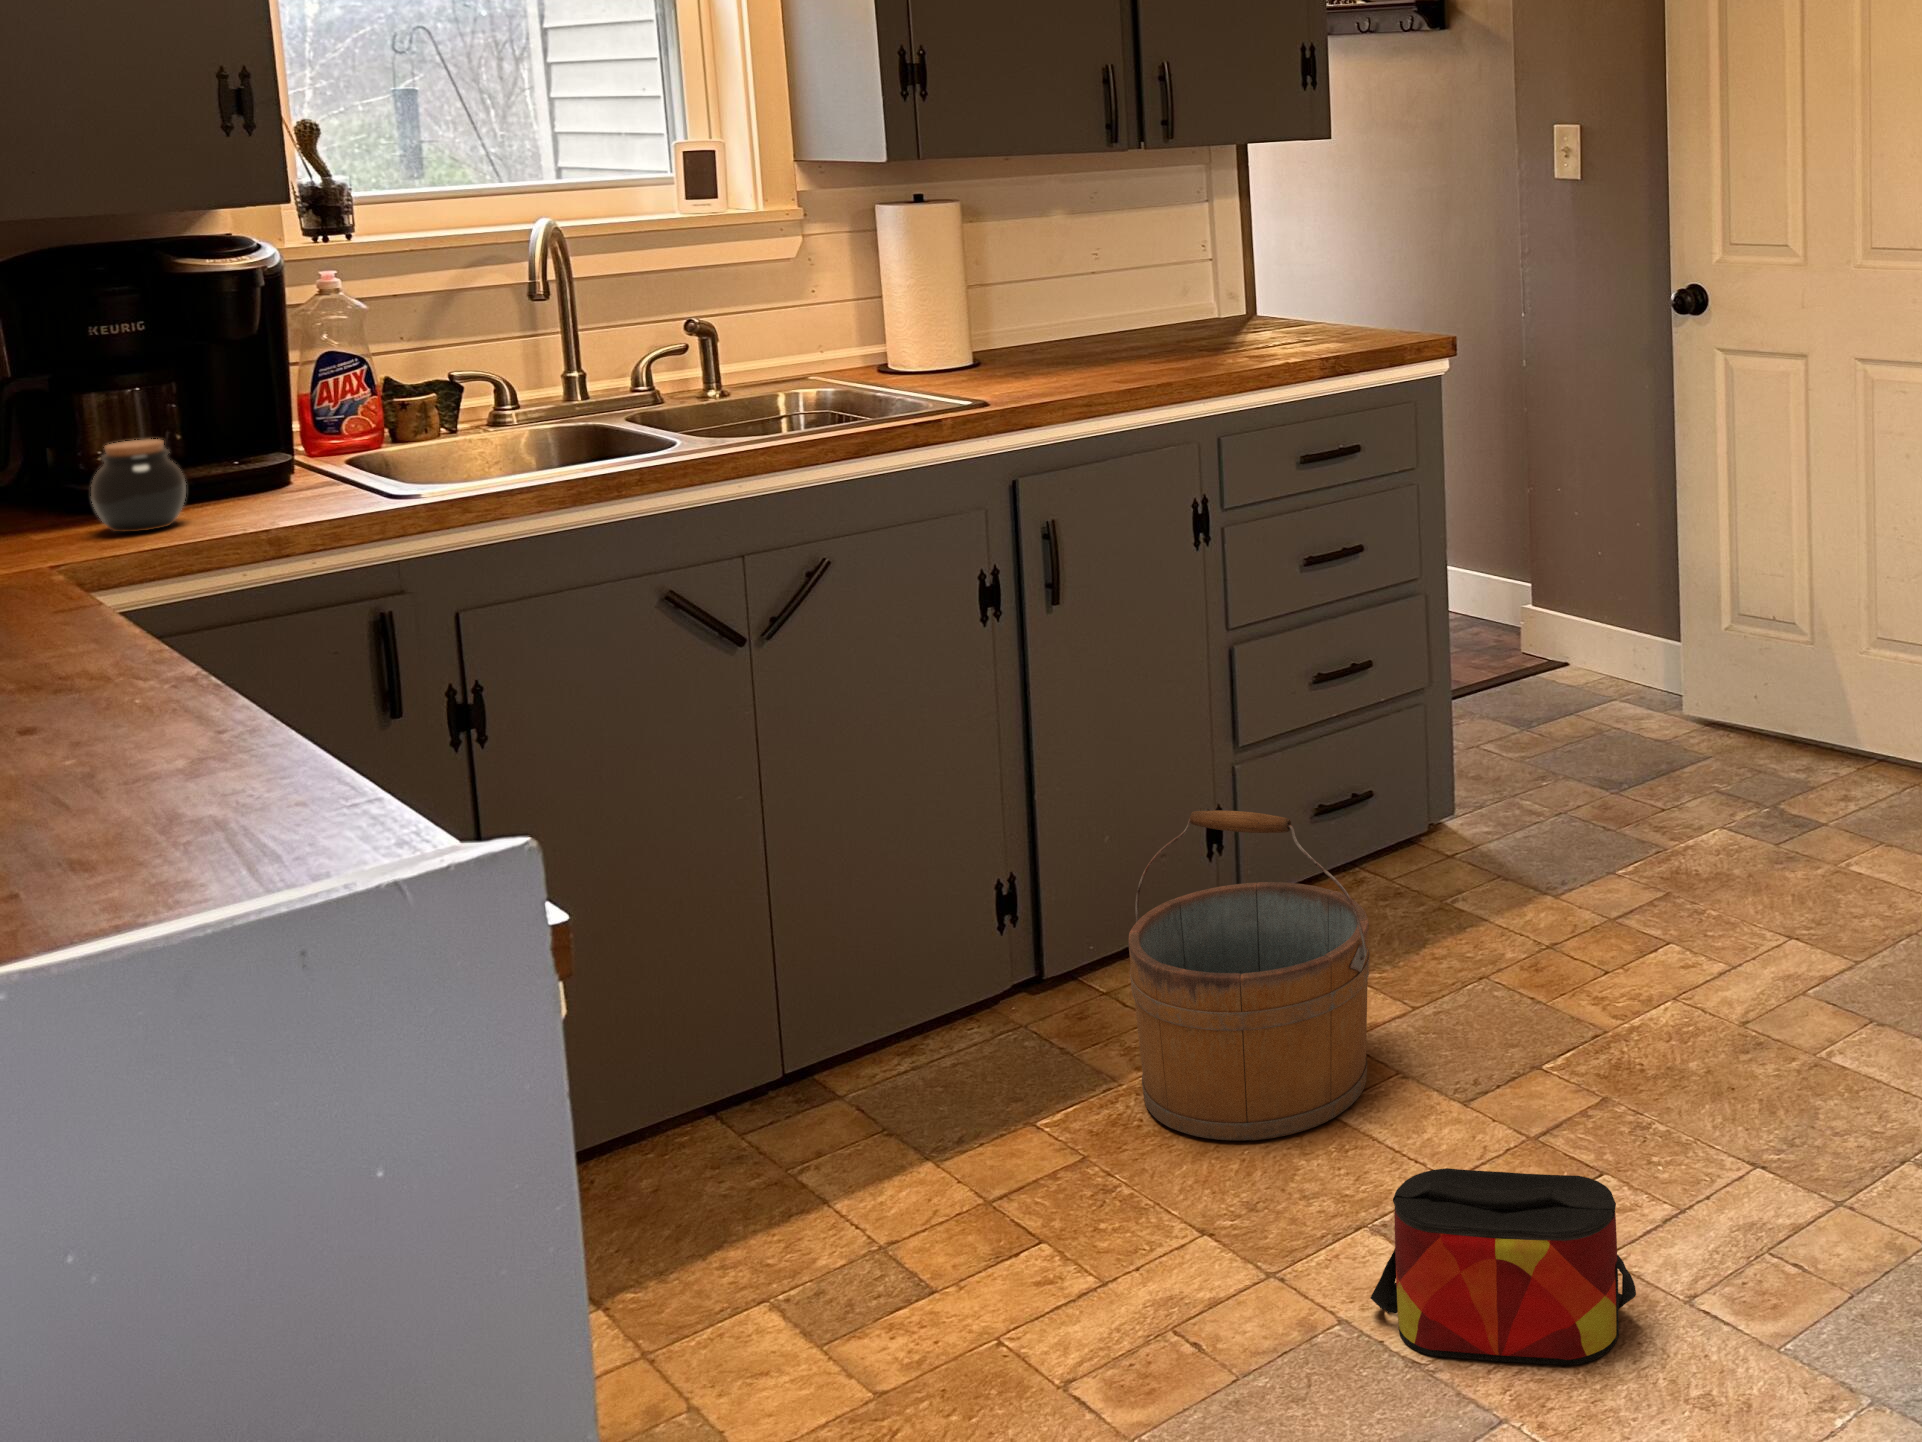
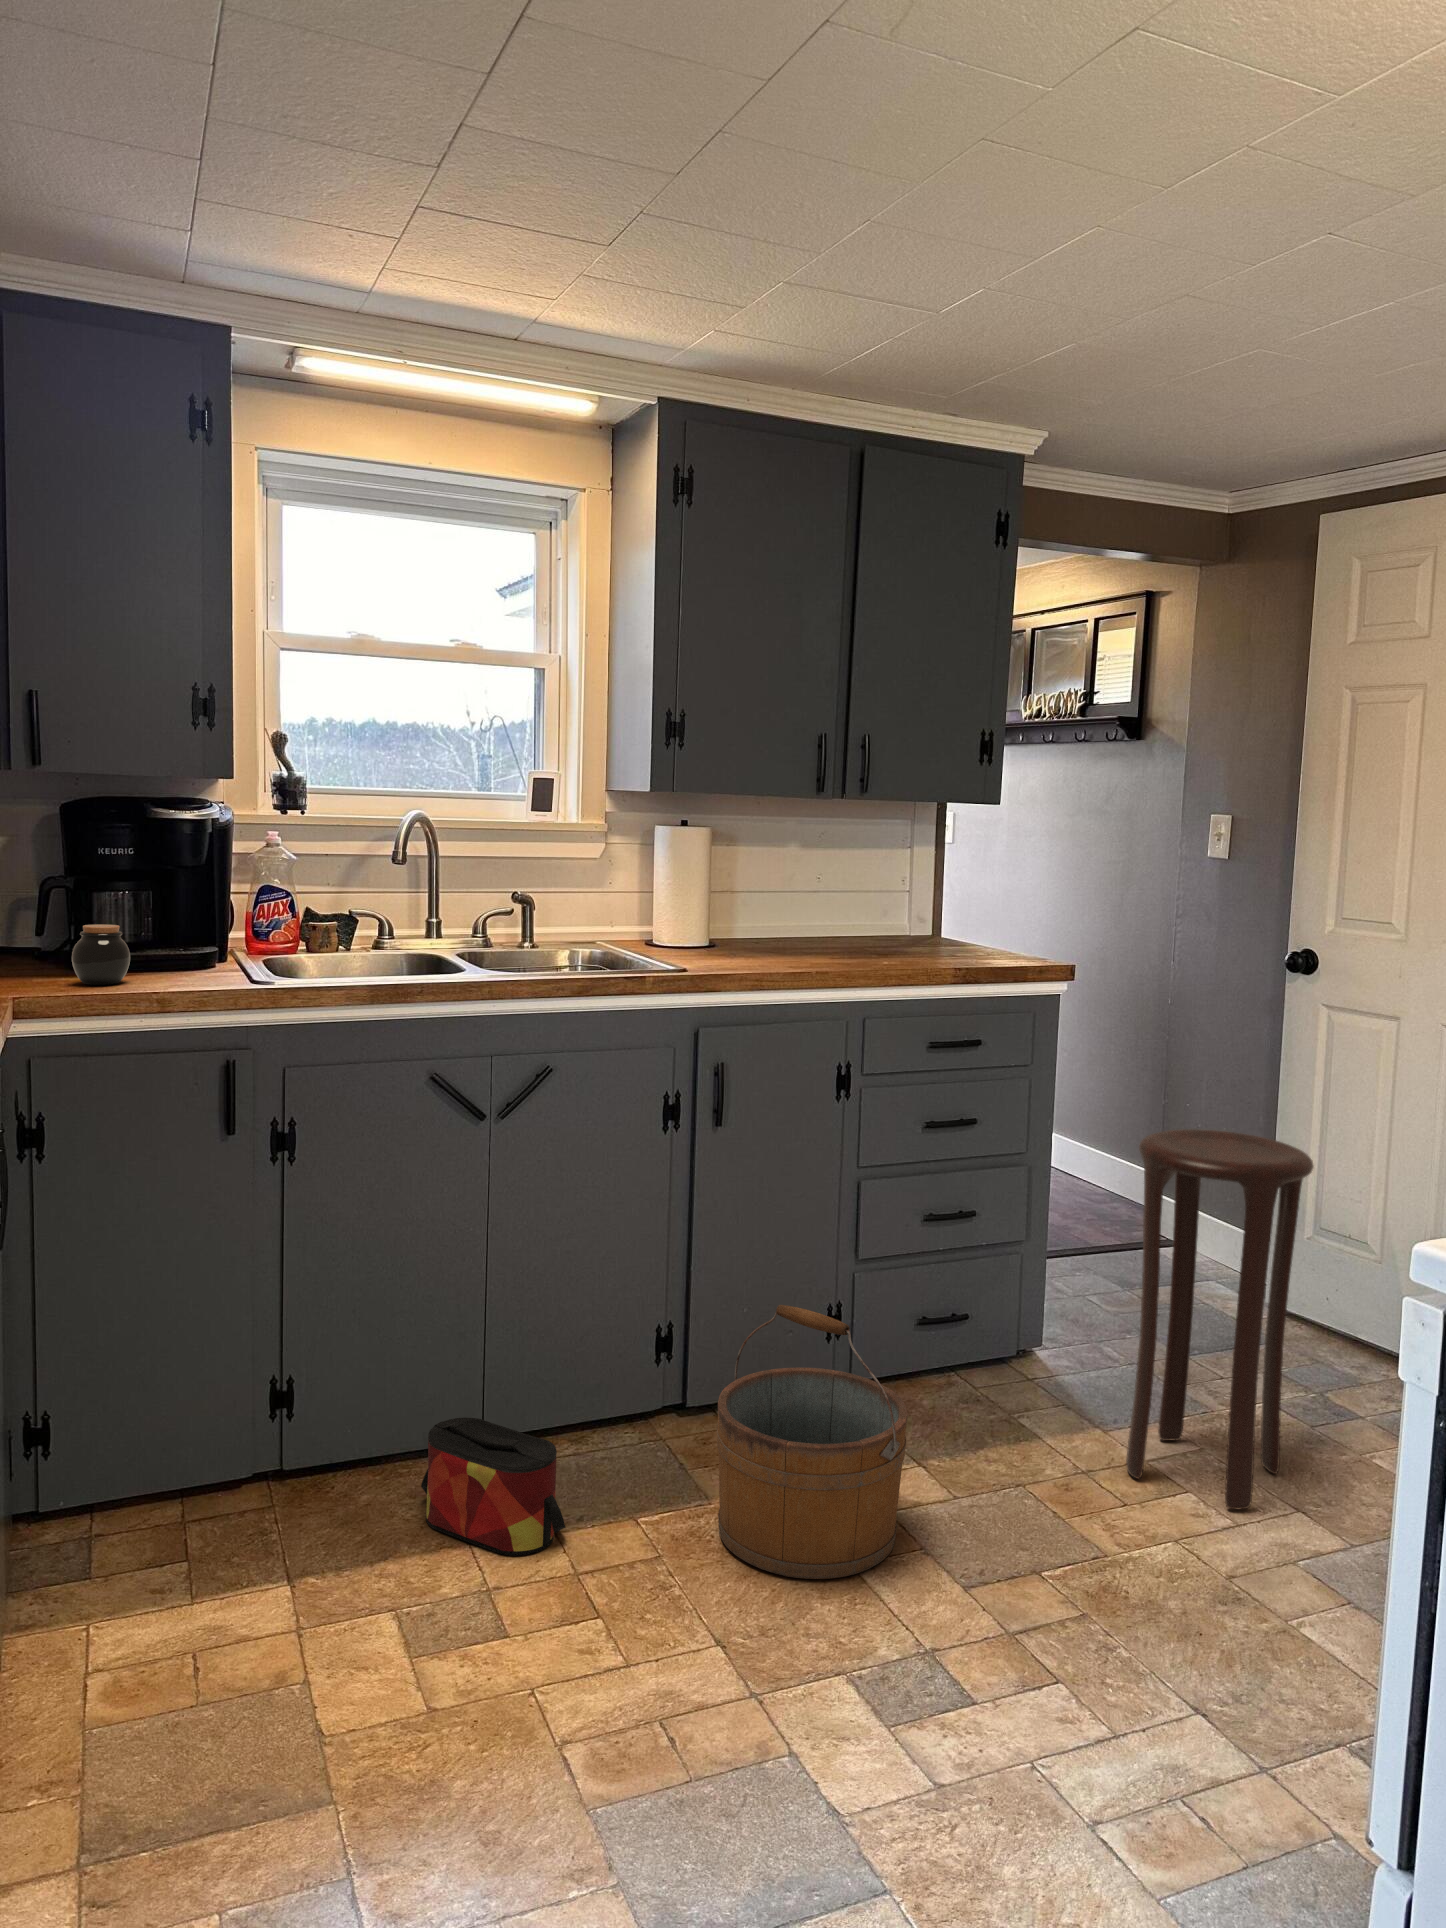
stool: none [1572,515,1768,950] -> present [1126,1129,1314,1509]
bag: present [1370,1168,1636,1365] -> present [421,1418,565,1556]

